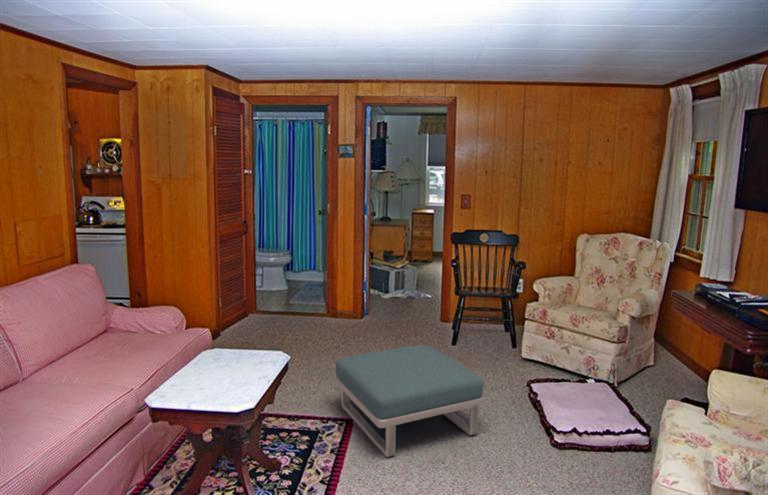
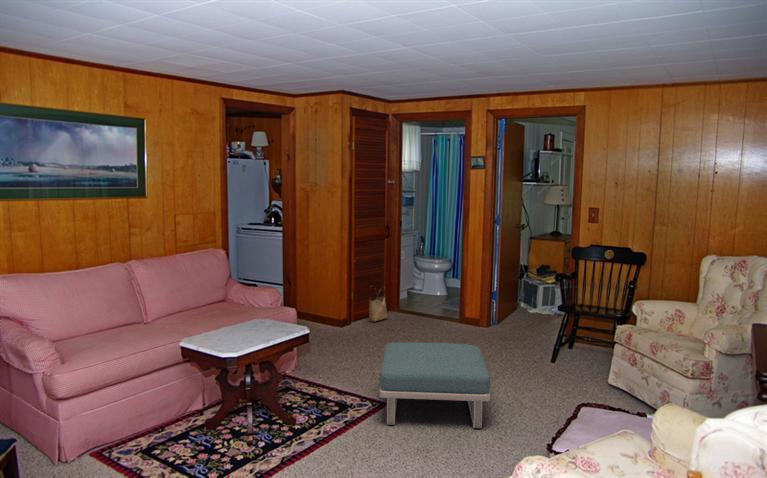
woven basket: none [237,291,258,332] -> present [369,296,388,322]

